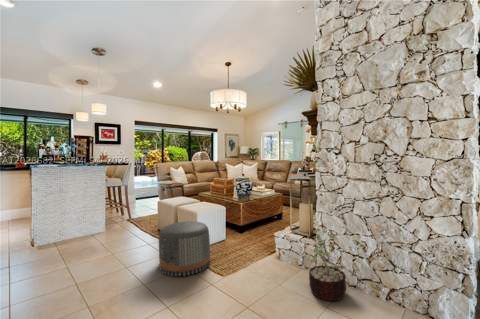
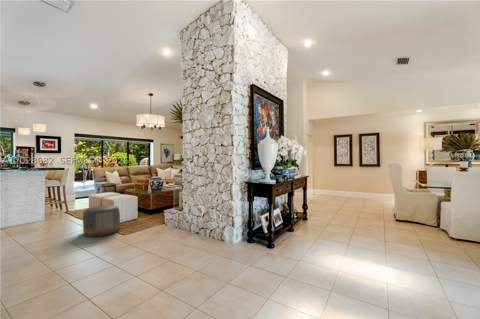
decorative plant: present [309,228,346,301] -> none [172,202,192,239]

